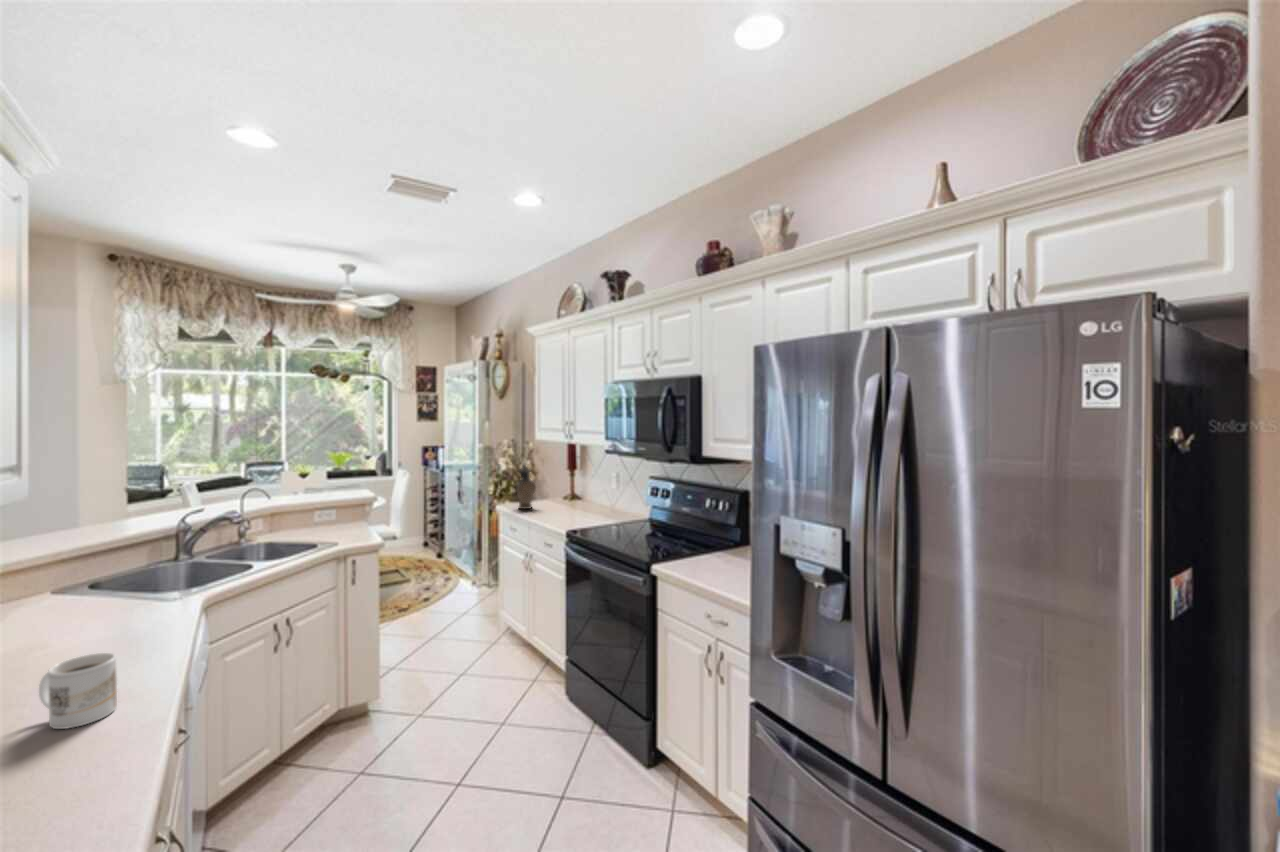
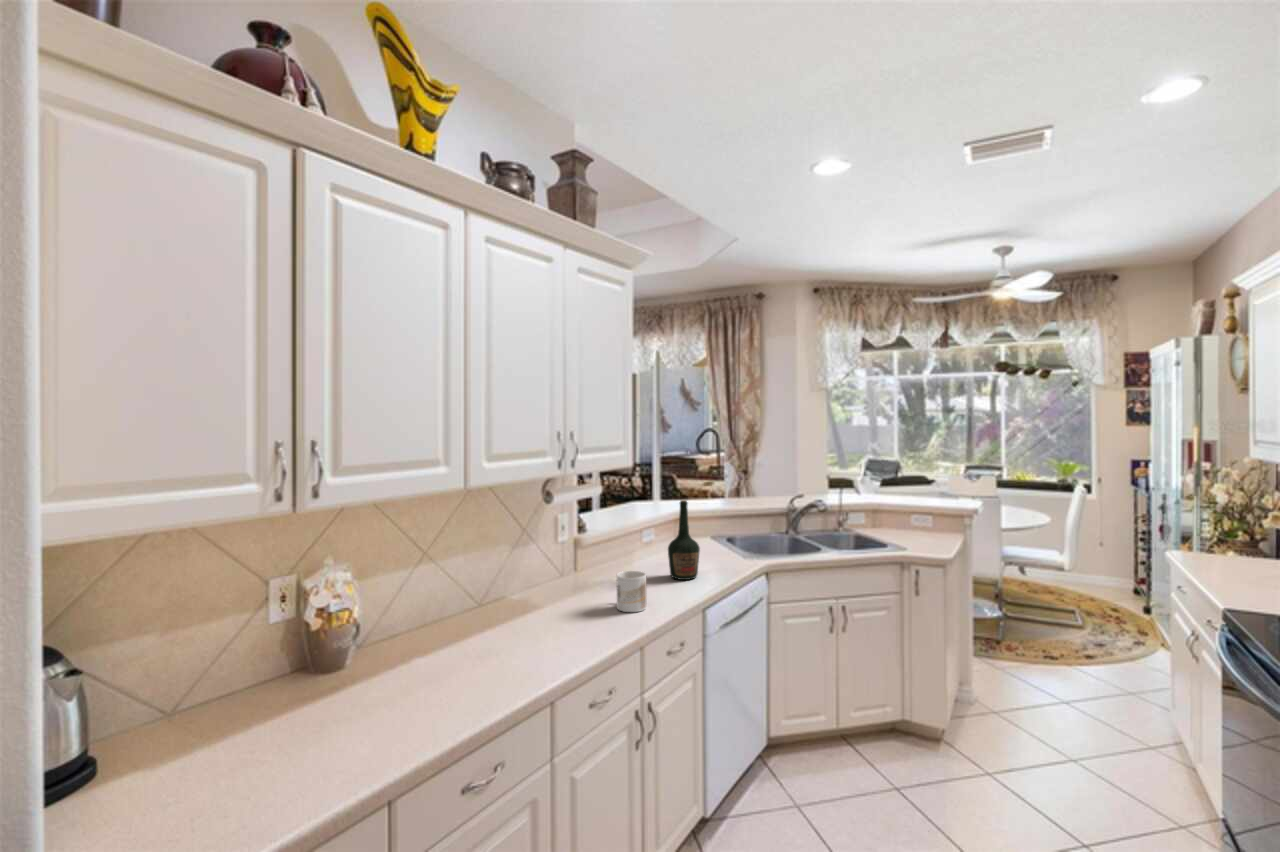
ceramic pitcher: present [517,463,536,509] -> none [1197,490,1238,565]
bottle: none [69,535,136,656] -> present [668,500,700,580]

